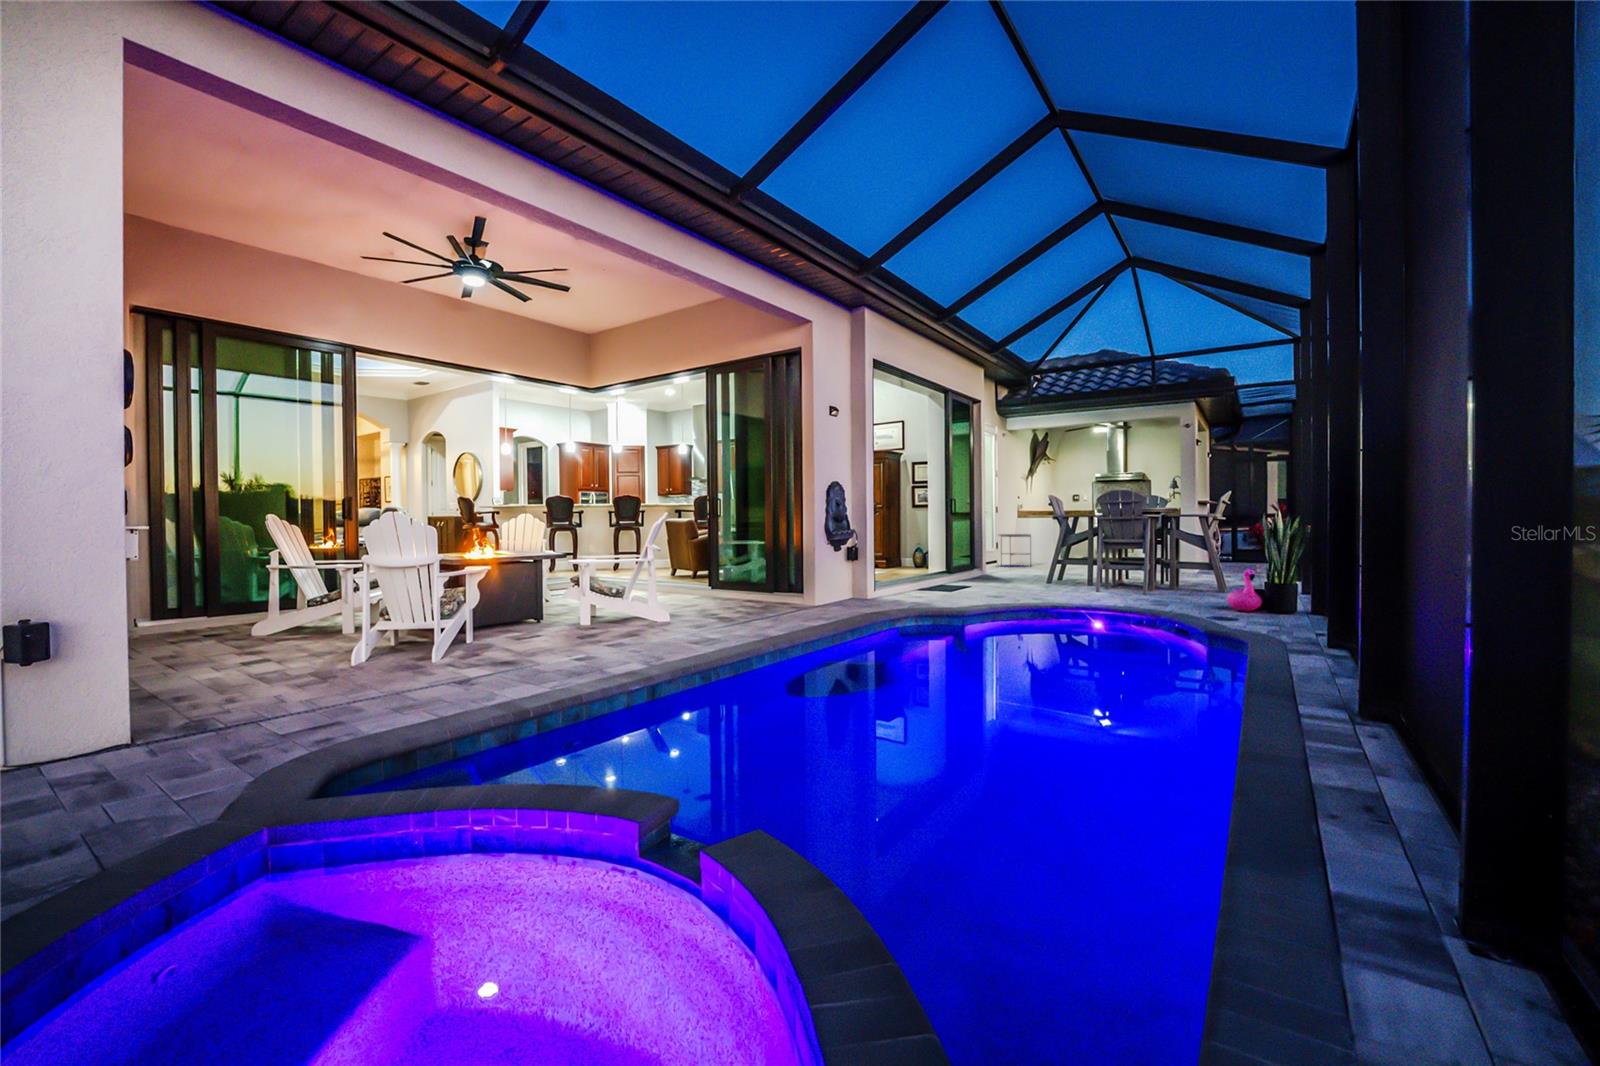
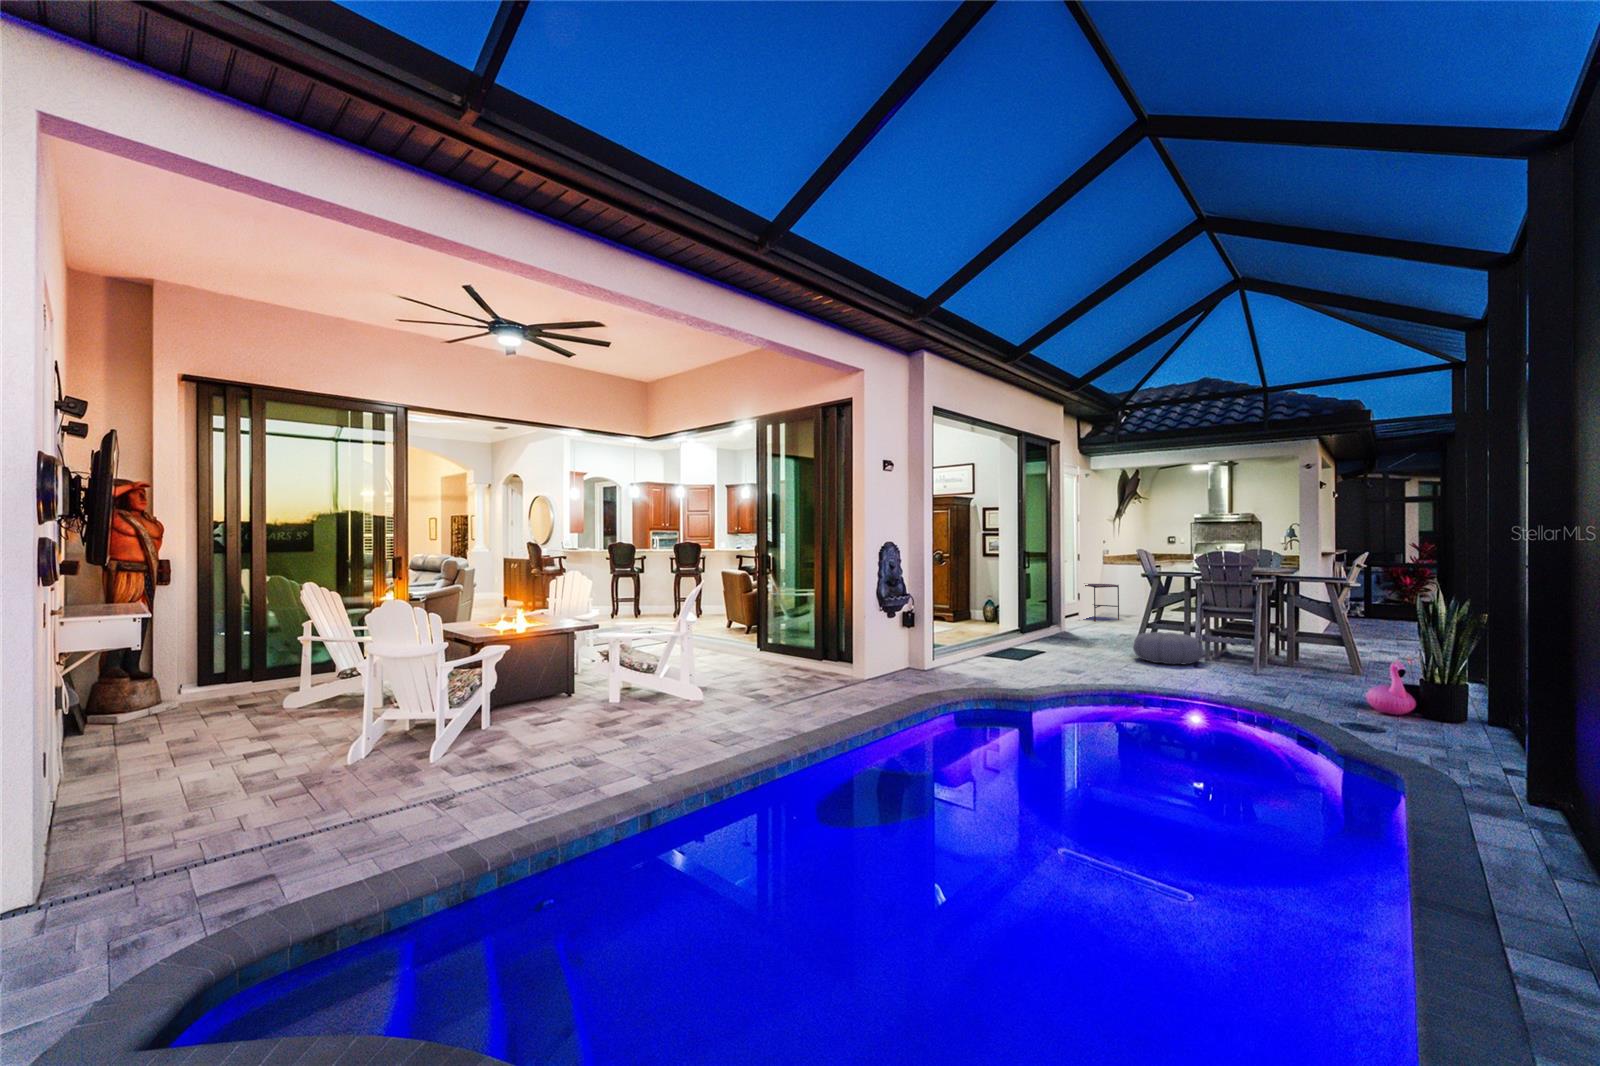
pouf: none [1045,565,1102,590] -> present [1133,632,1203,664]

